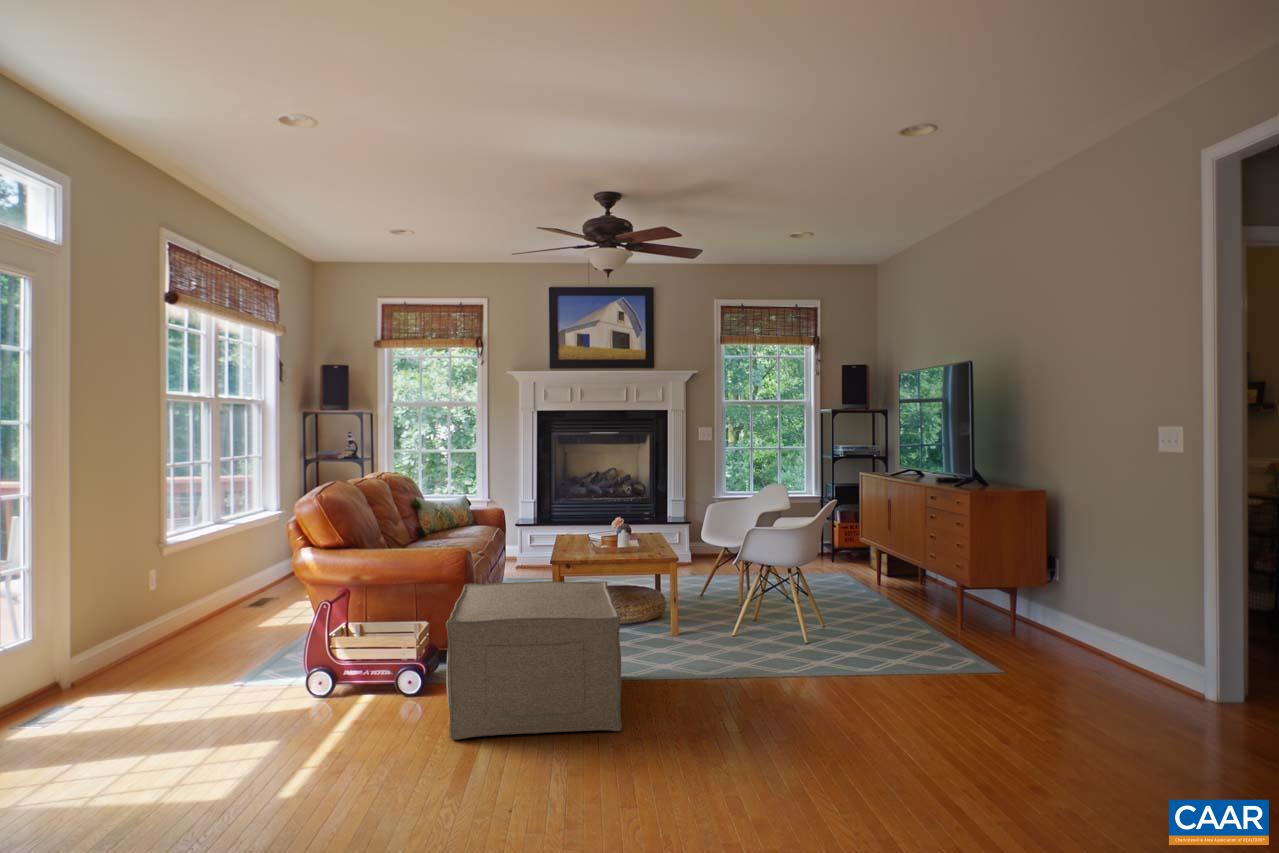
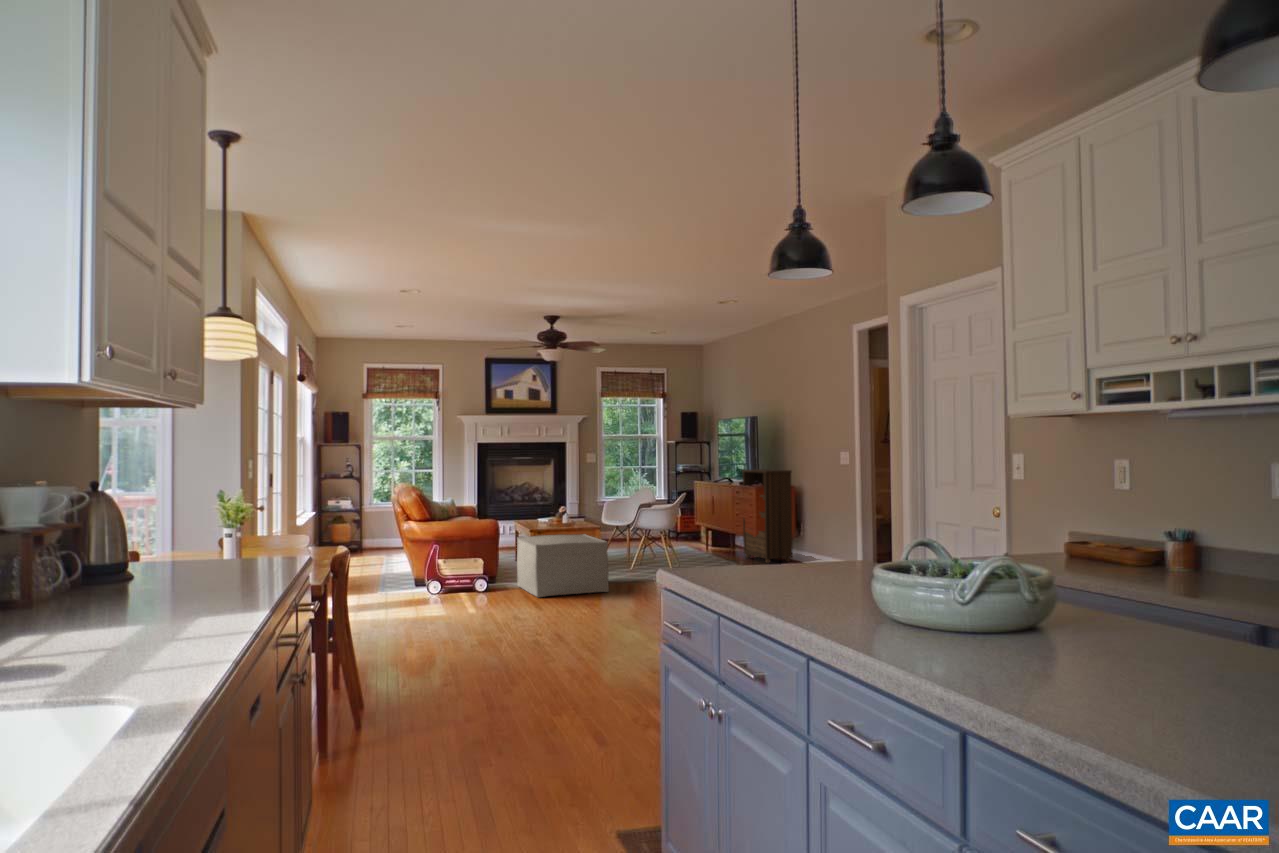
bookshelf: none [943,456,1051,643] -> present [742,469,792,563]

